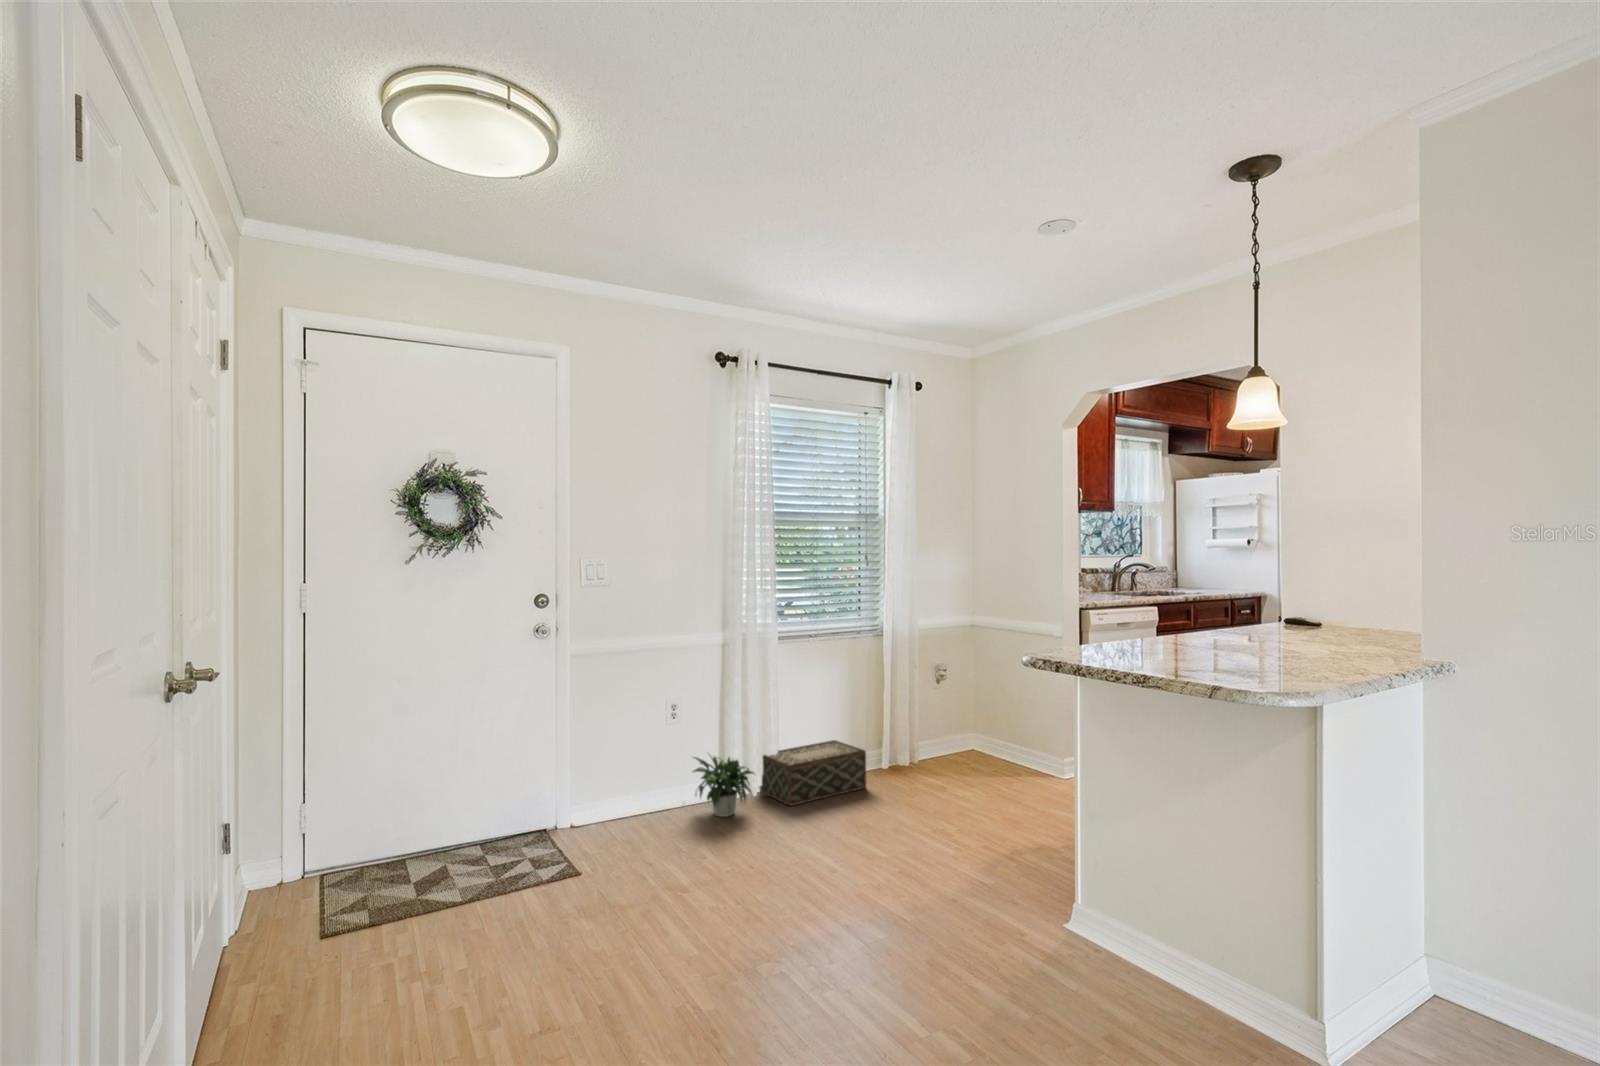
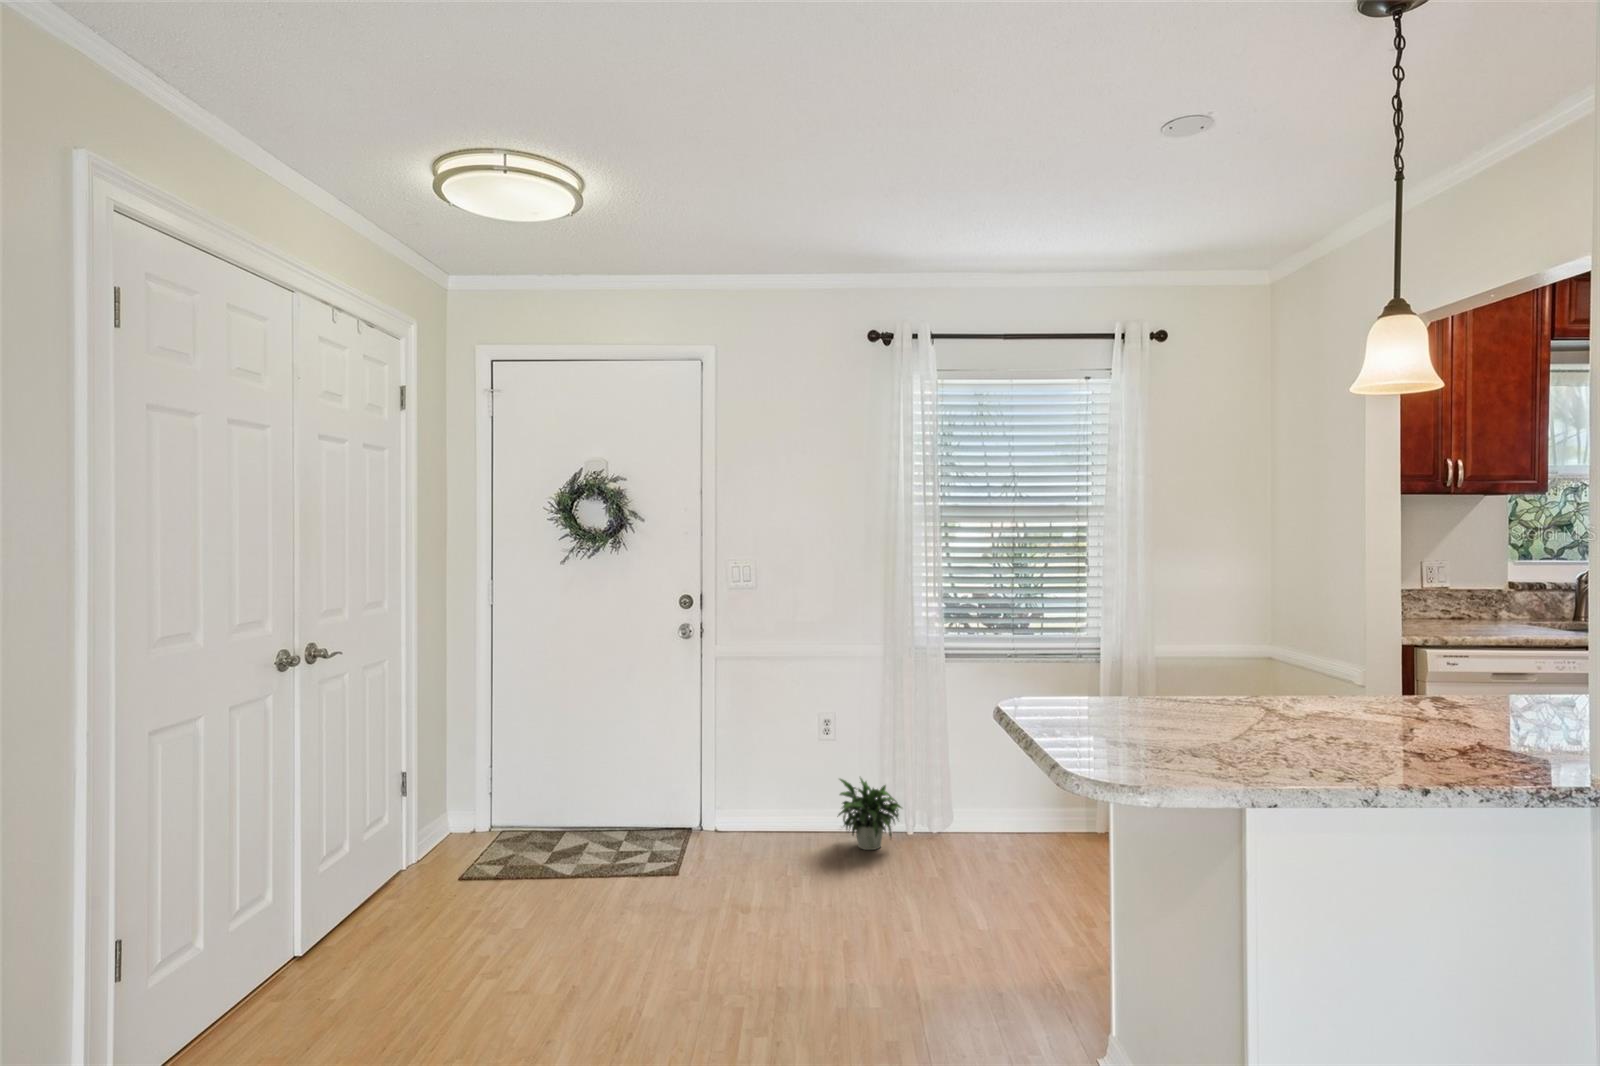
woven basket: present [760,740,866,806] -> none [931,785,1060,853]

